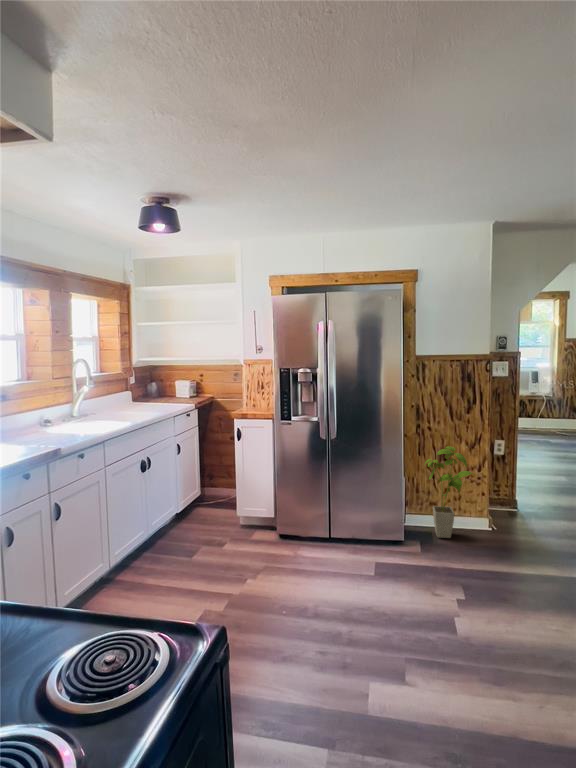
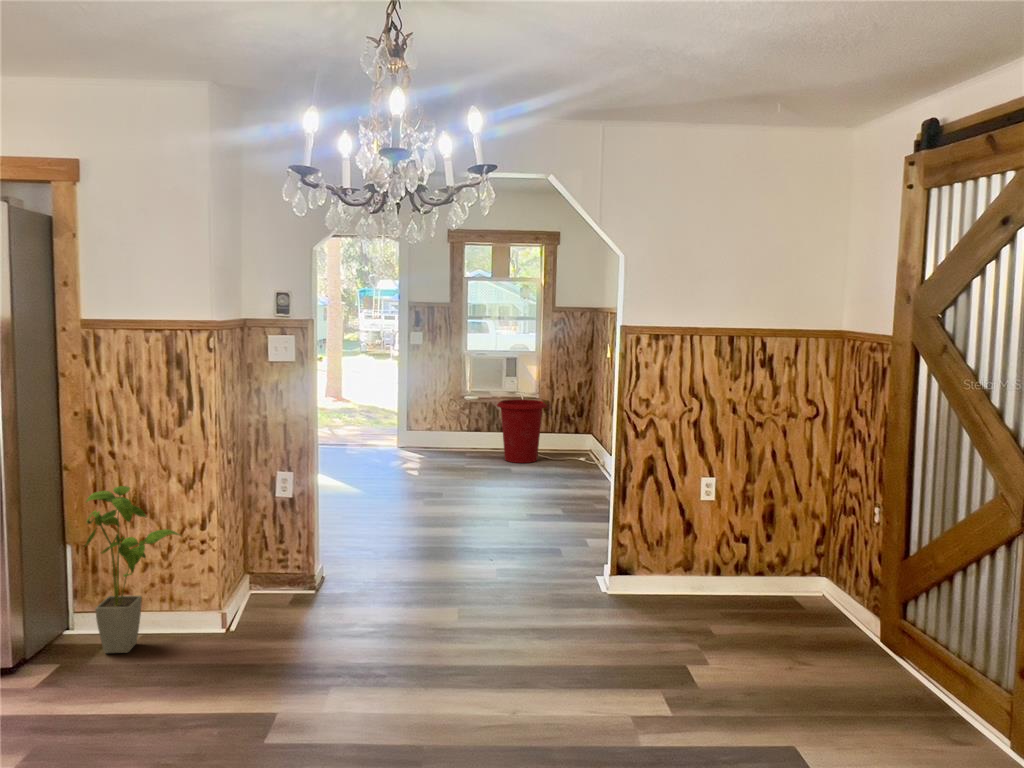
waste bin: none [531,398,565,436] -> present [497,399,547,463]

